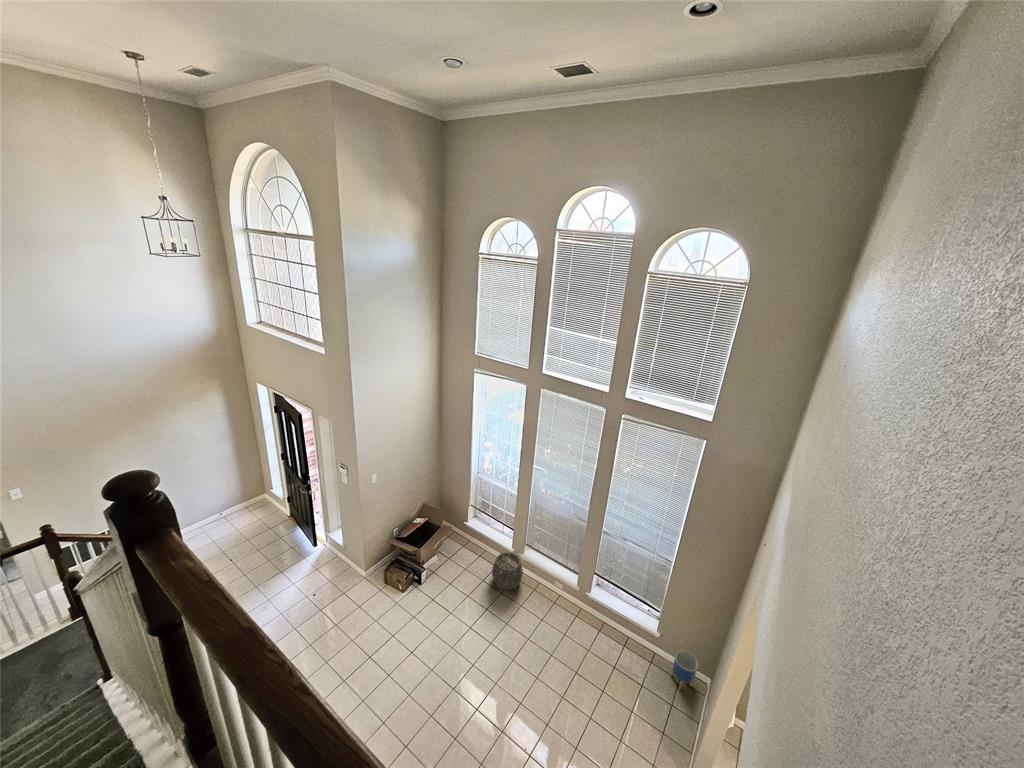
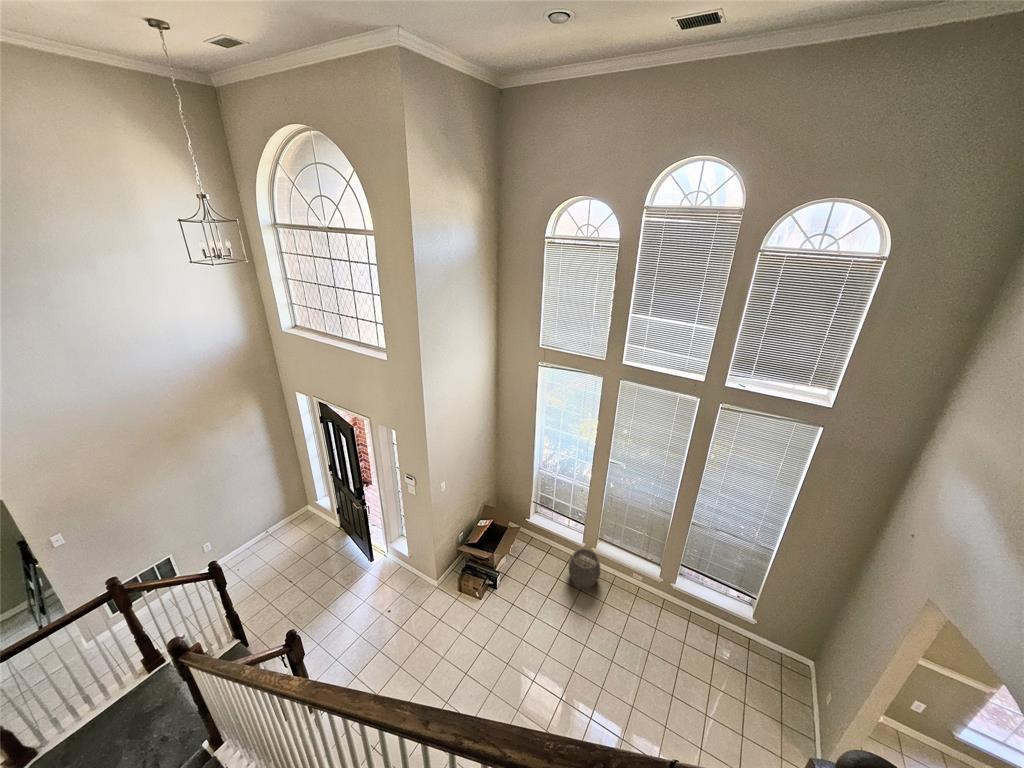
planter: present [671,651,698,689] -> none [772,637,804,676]

